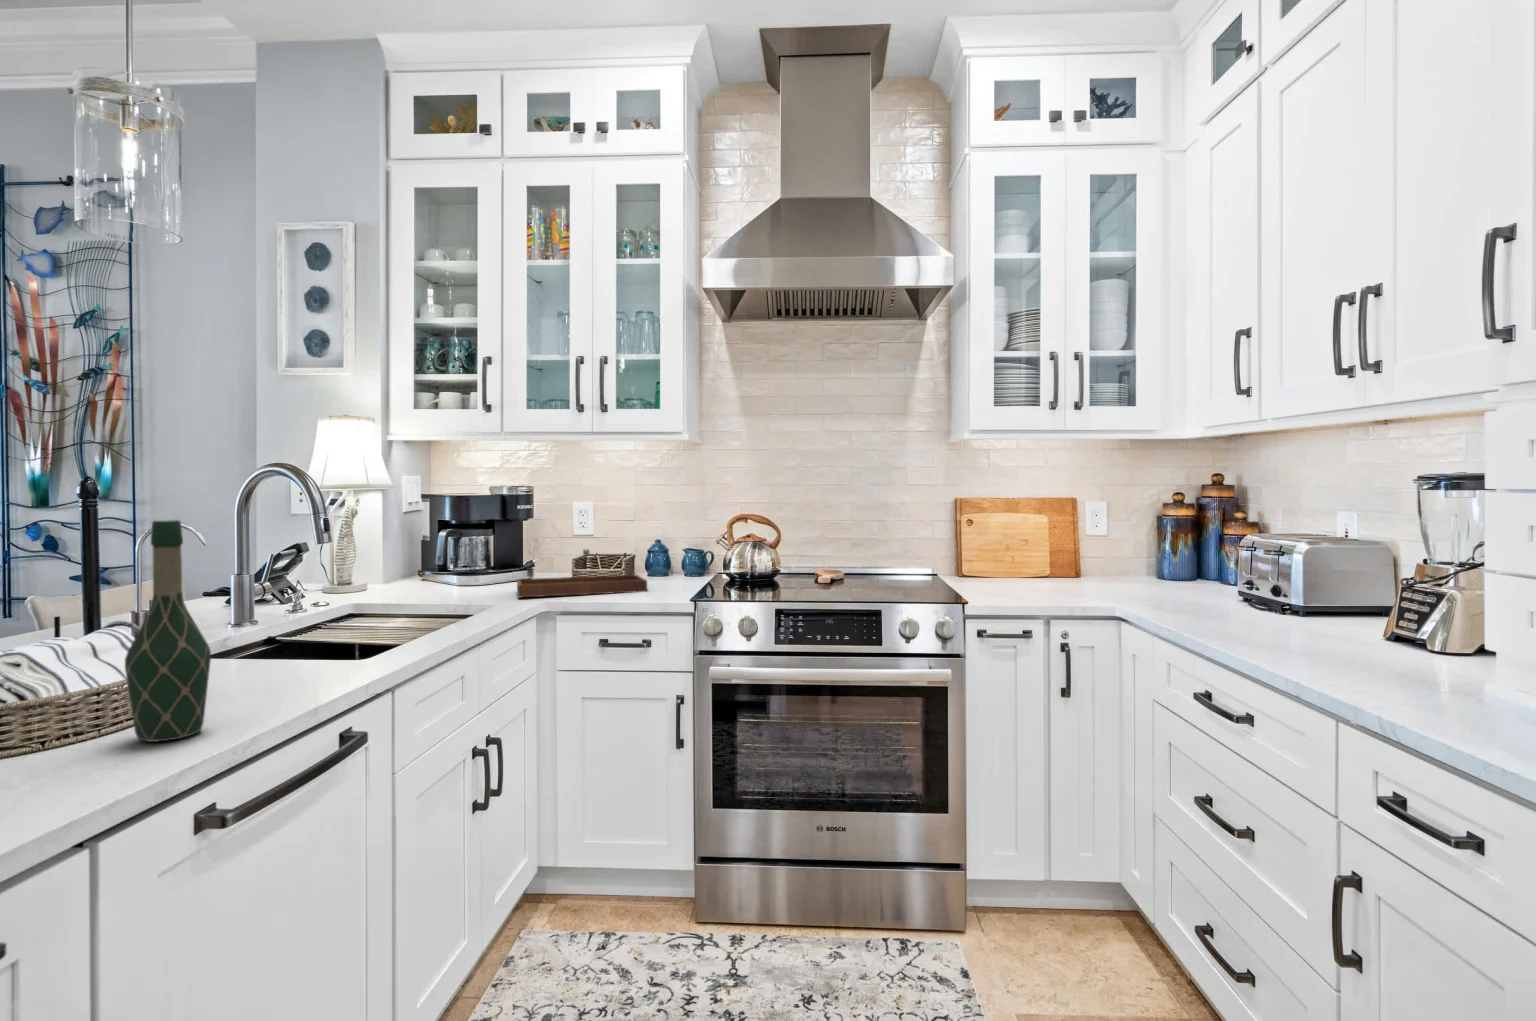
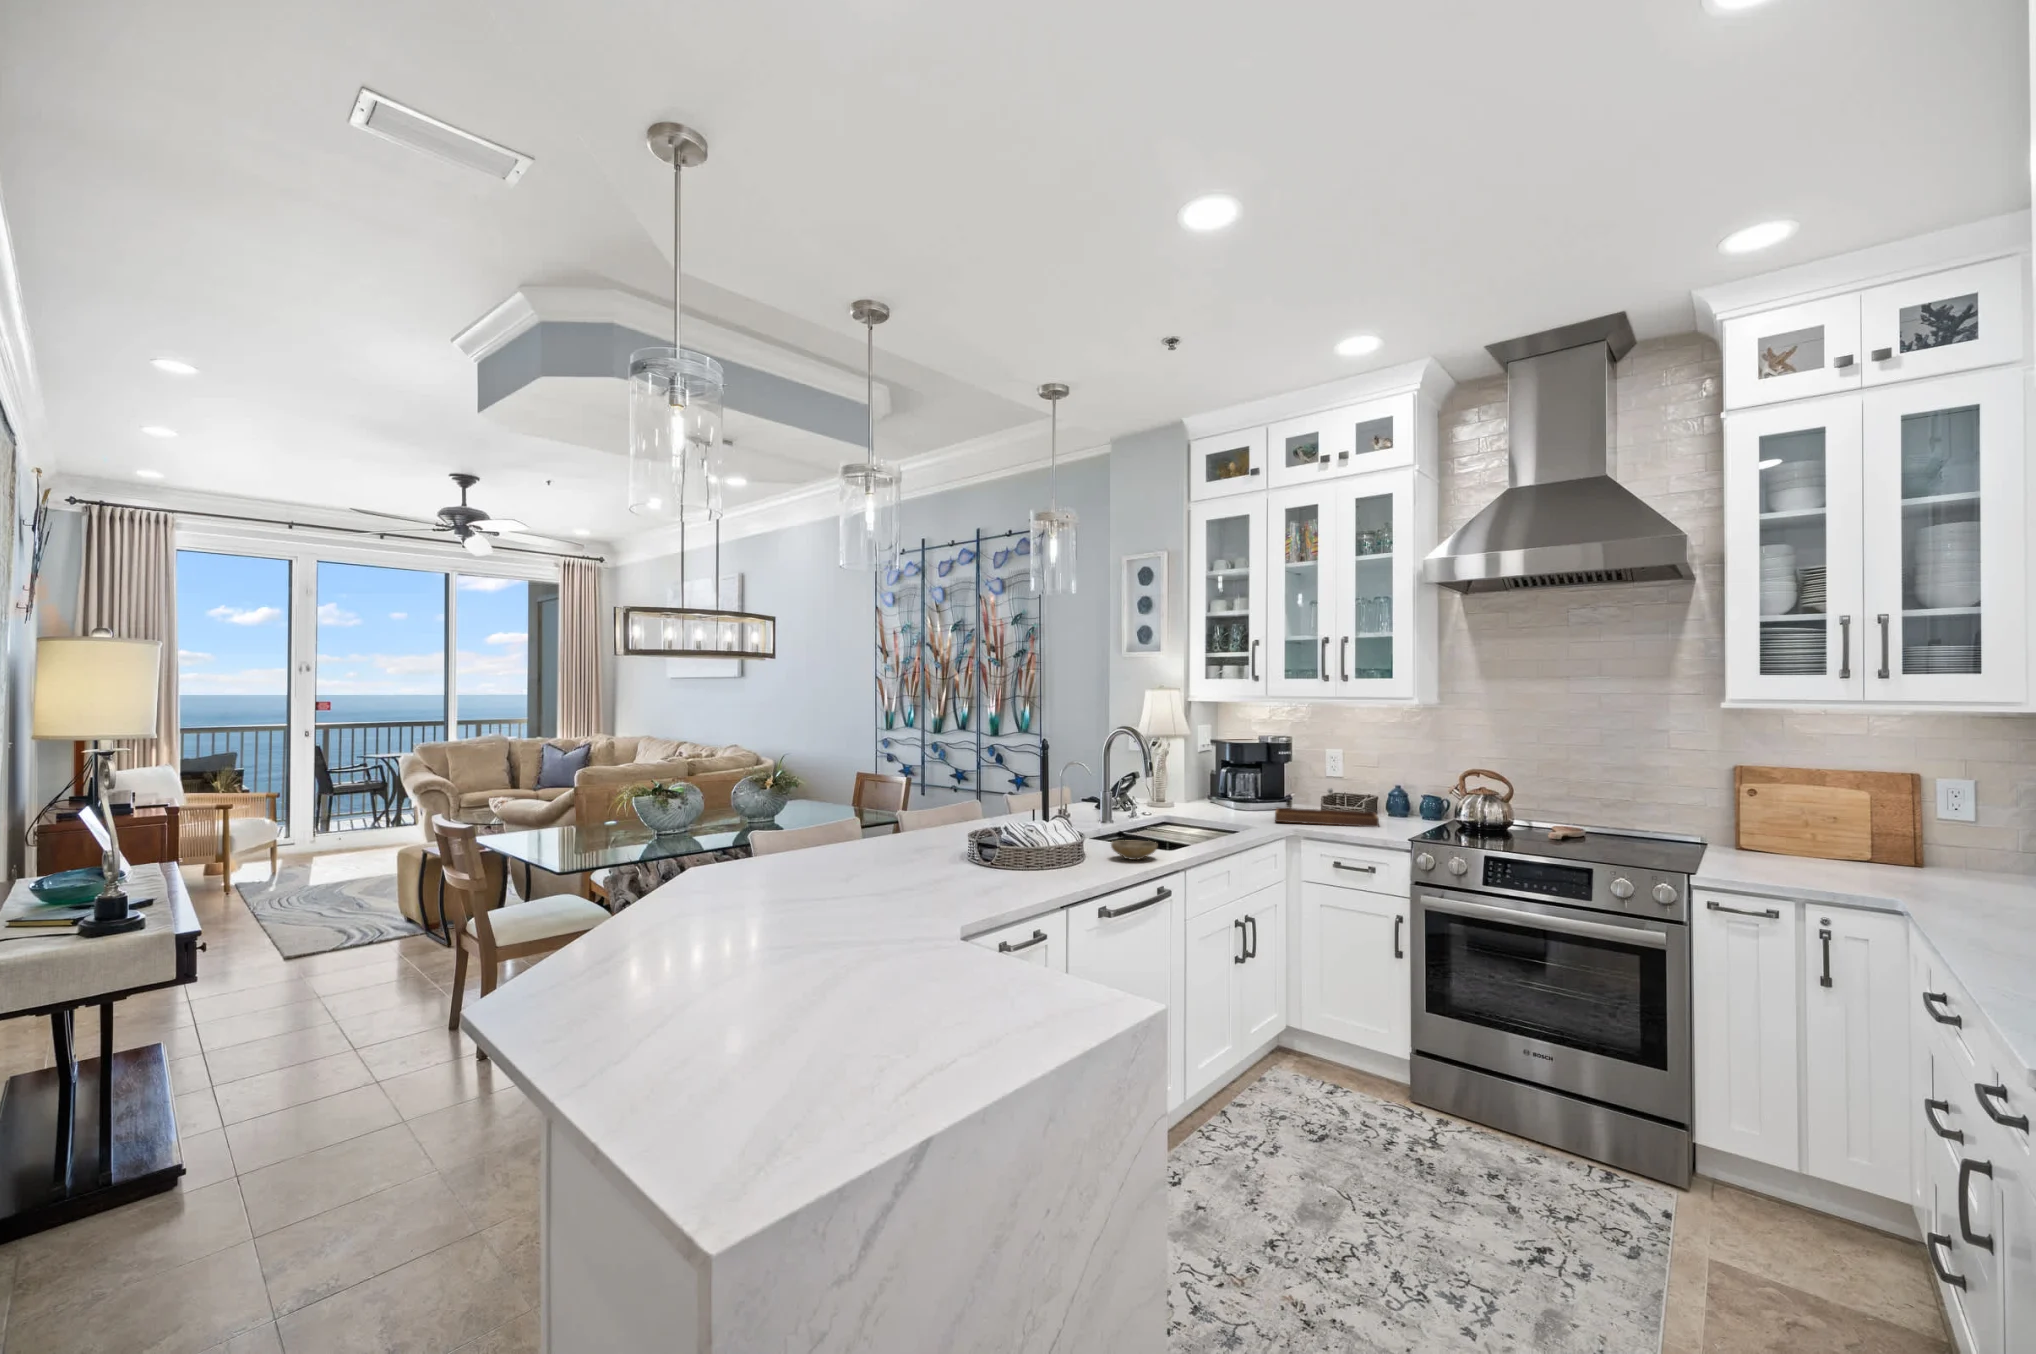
wine bottle: present [125,520,211,742] -> none [1070,771,1103,875]
ceramic bowl: none [240,649,340,687] -> present [1111,840,1157,860]

